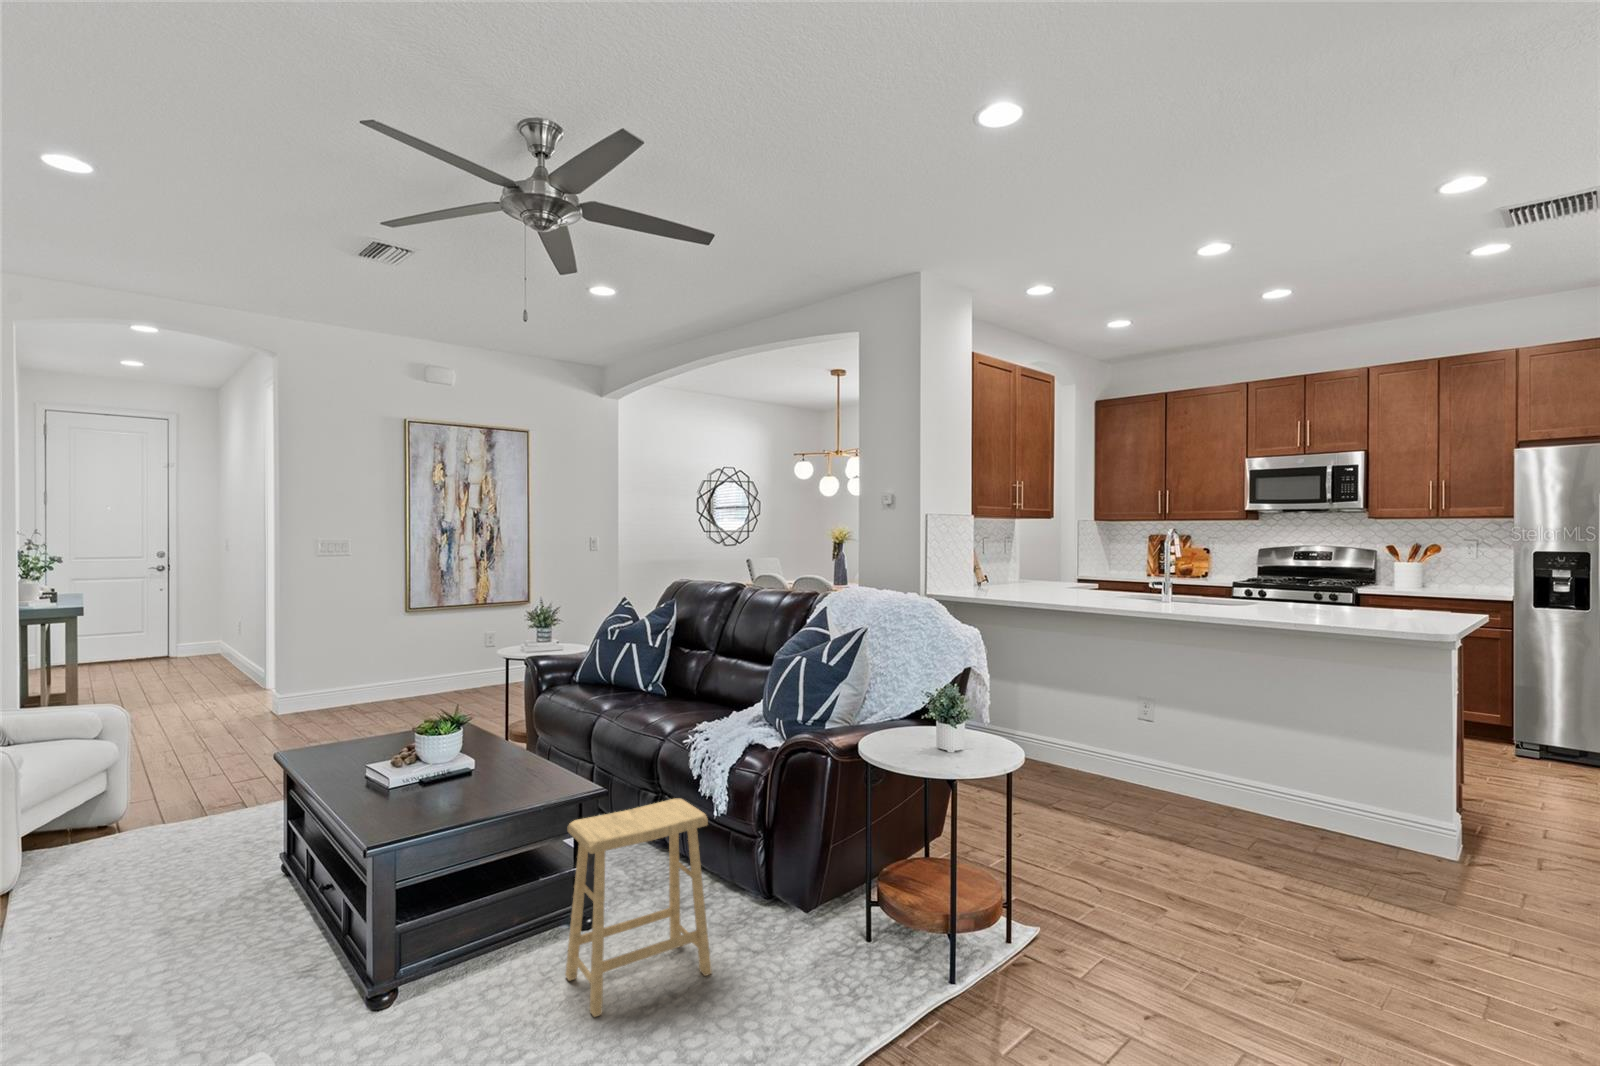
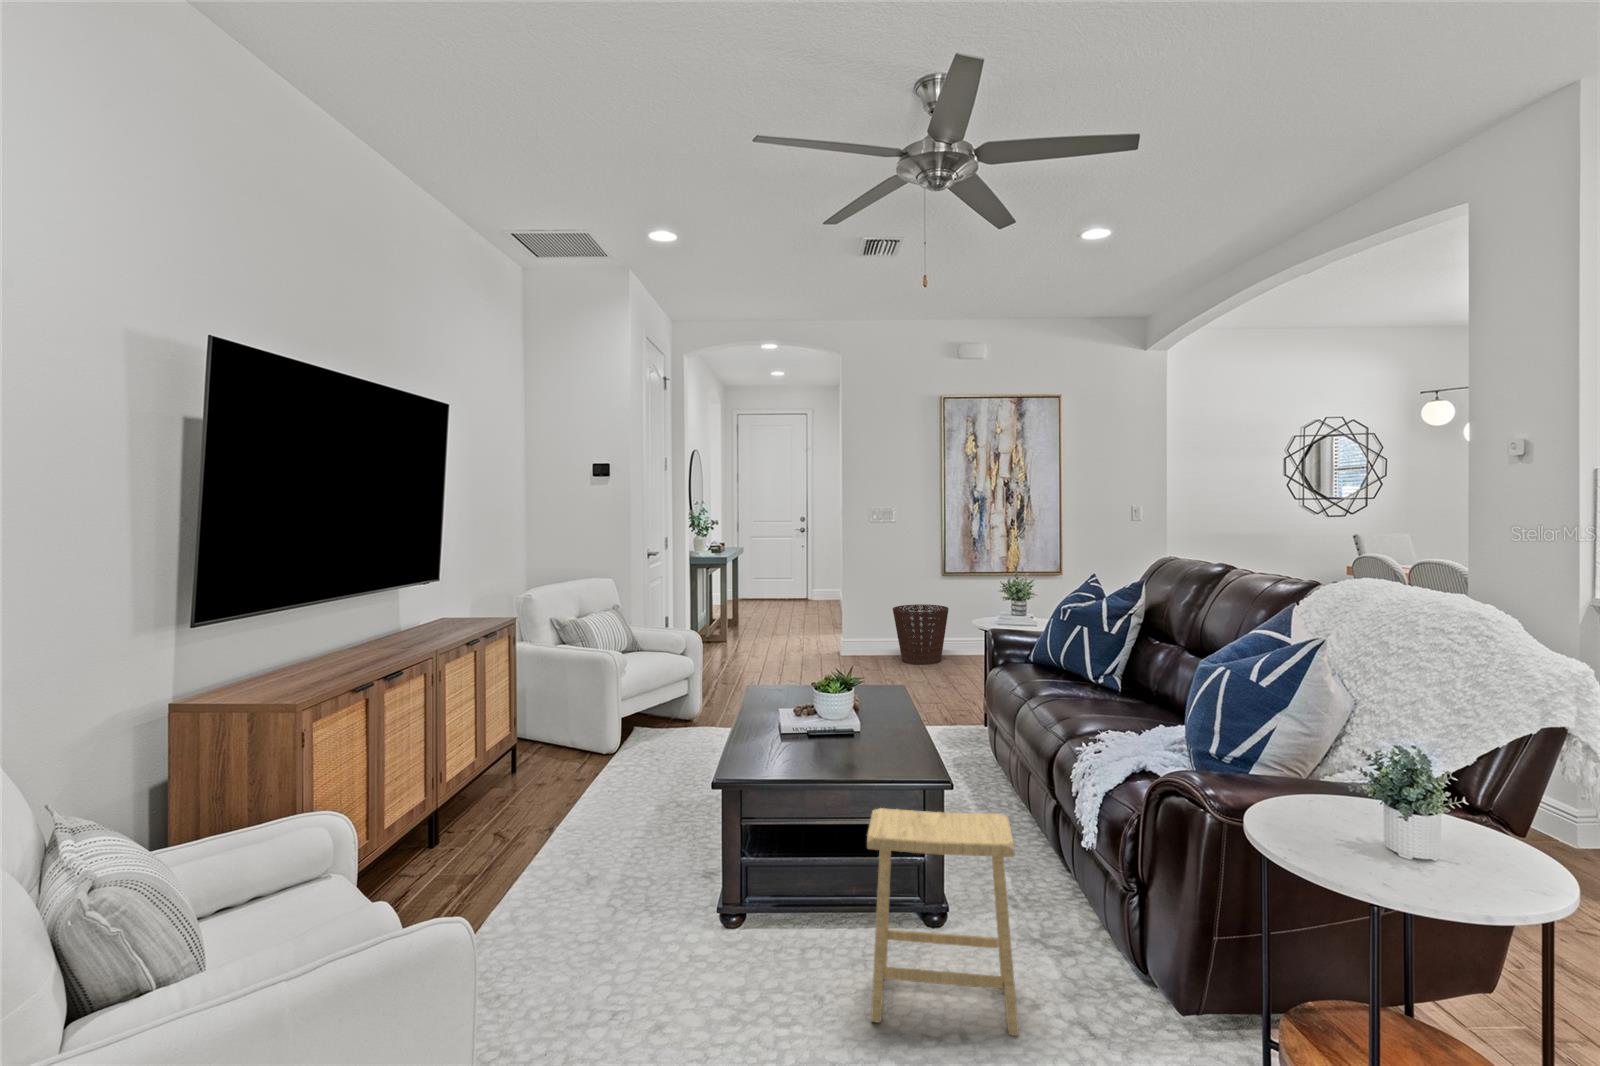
basket: none [348,644,418,712] -> present [893,604,949,665]

